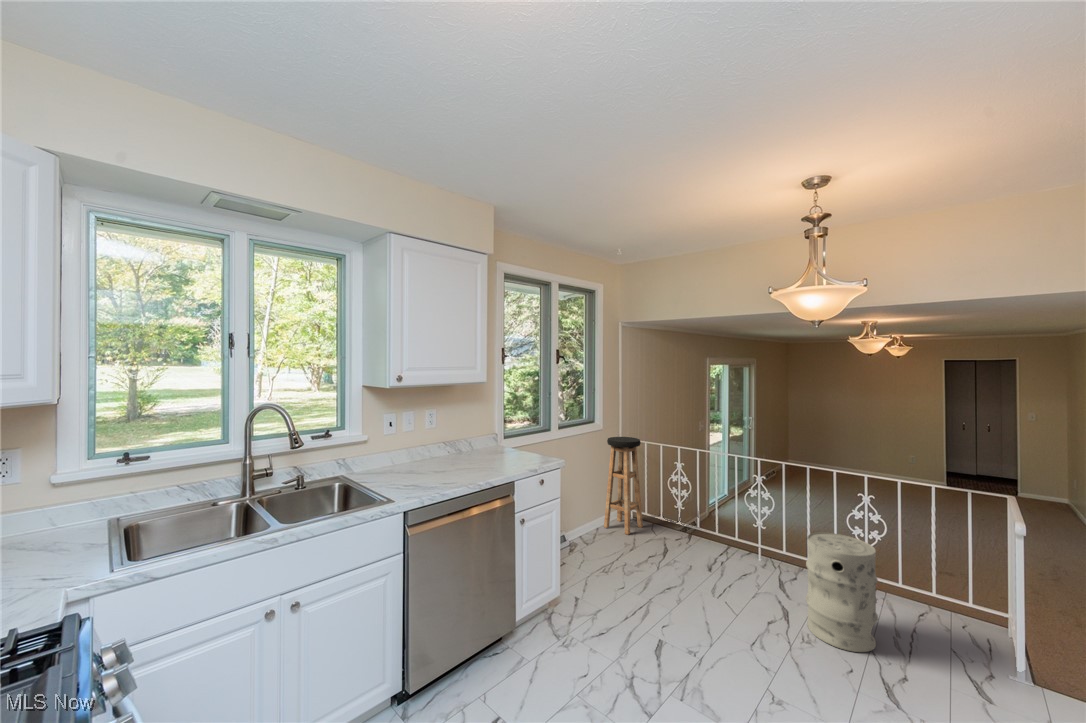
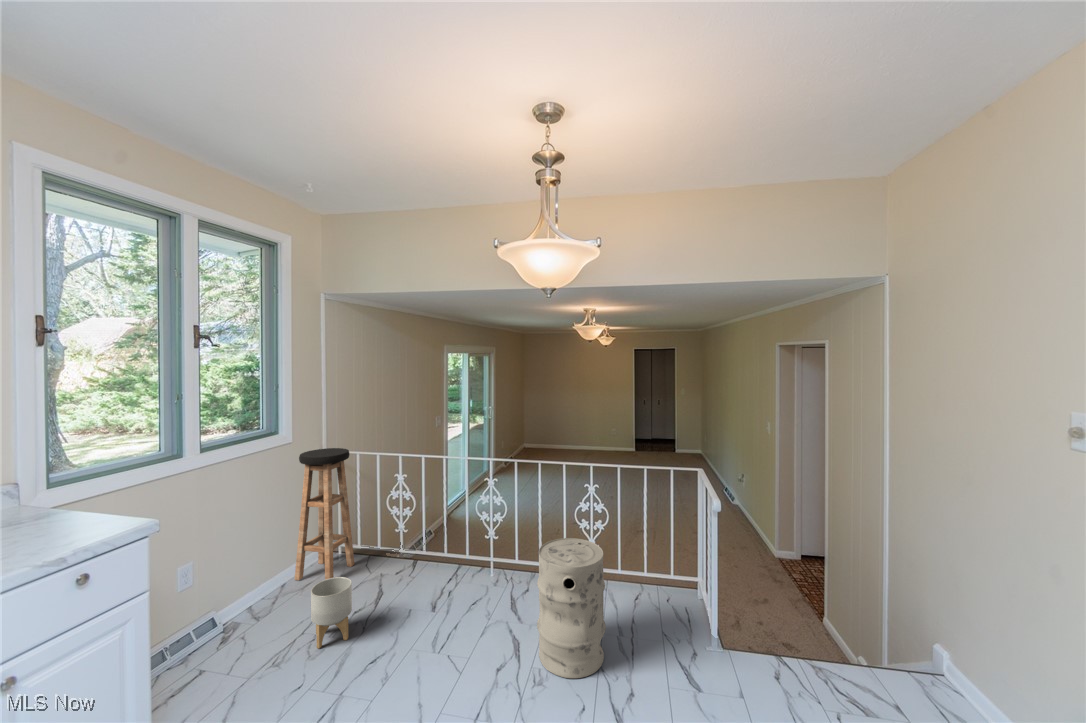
planter: none [624,526,650,571] -> present [311,577,352,648]

